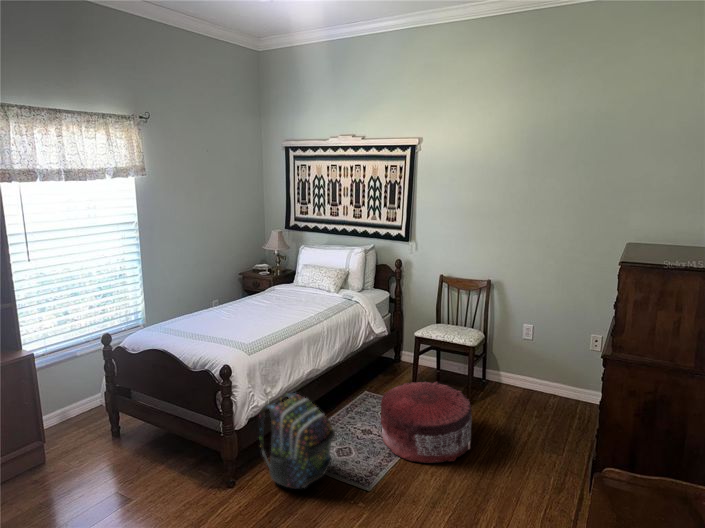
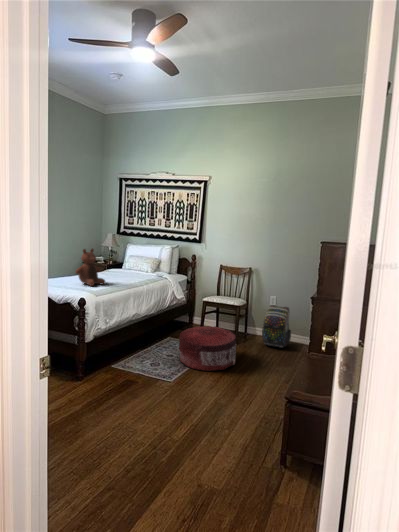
stuffed bear: none [218,271,264,331] -> present [75,248,105,286]
backpack: present [258,393,335,489] -> present [262,305,291,348]

